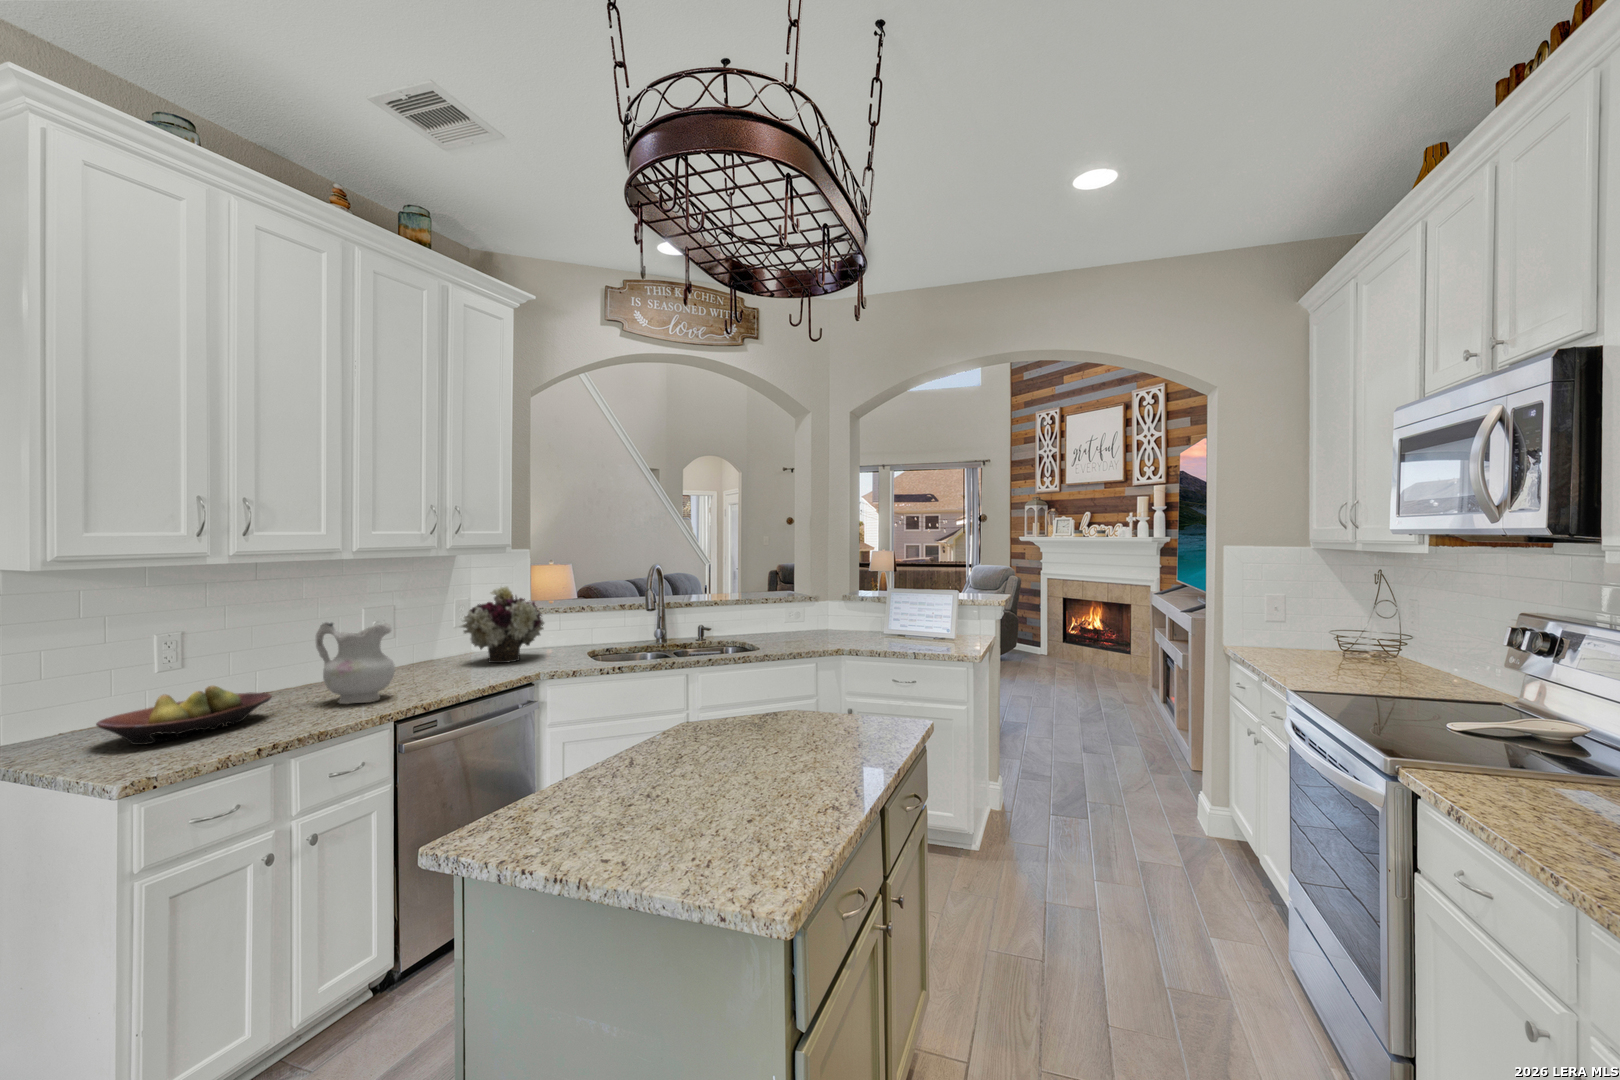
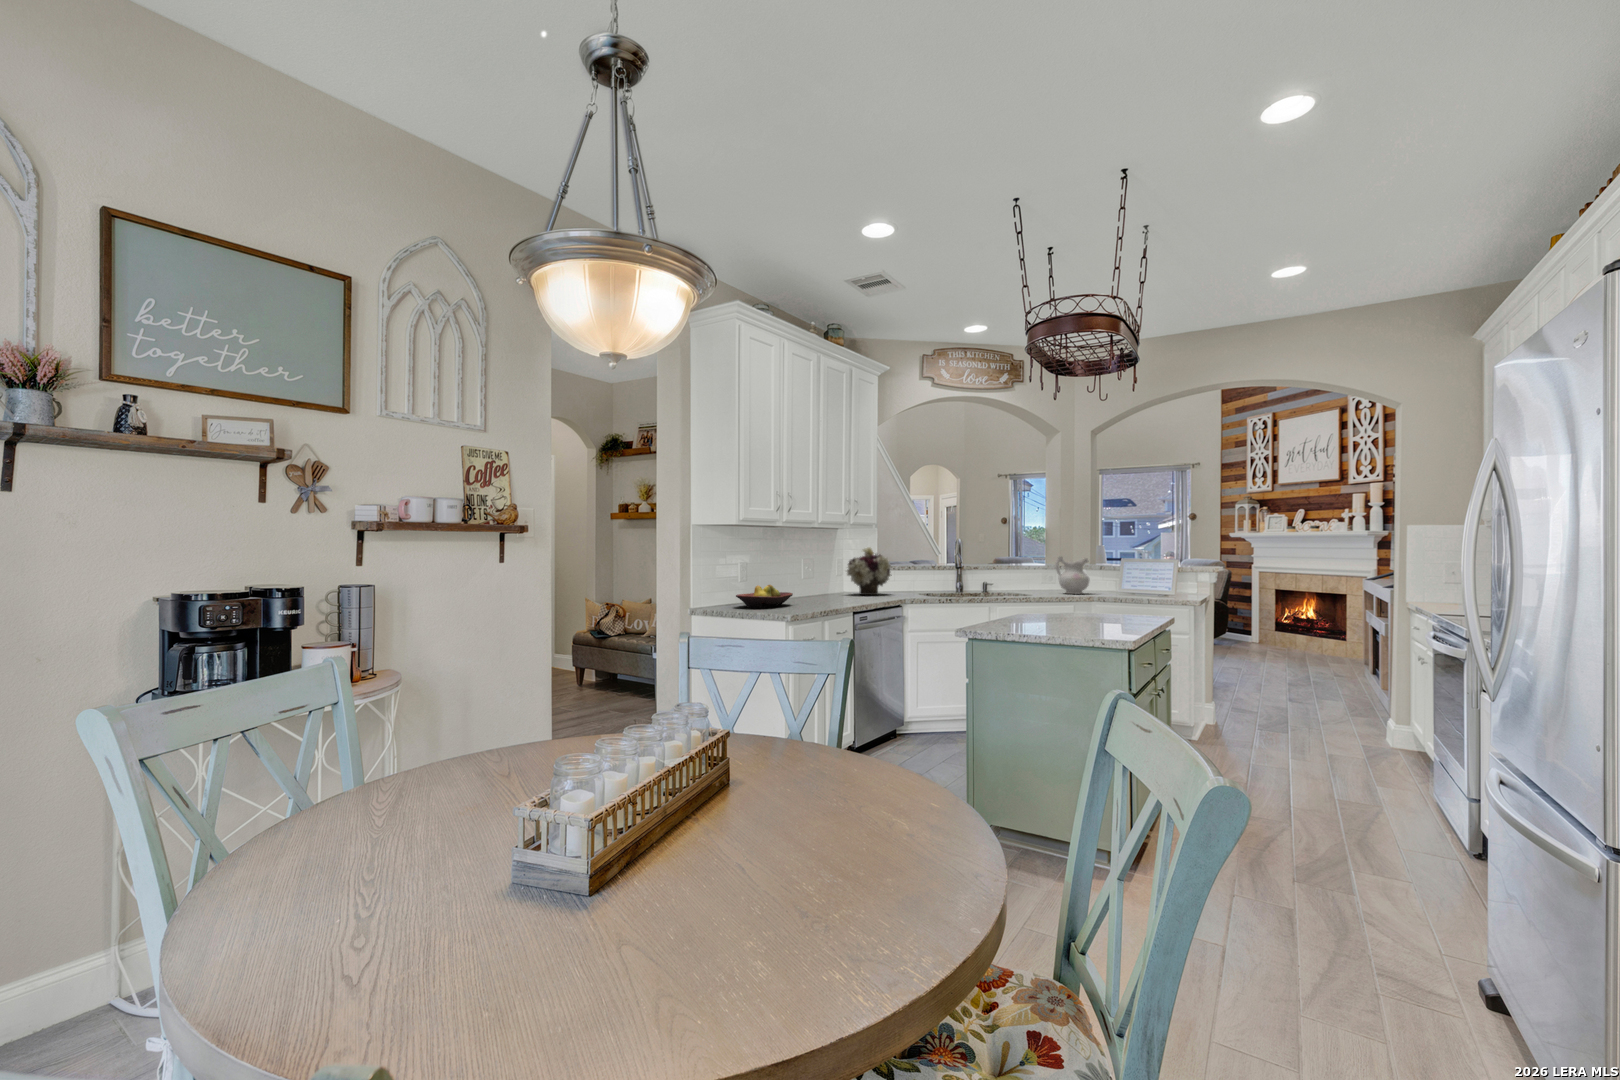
ceramic pitcher: present [316,623,395,704] -> present [1055,557,1089,594]

